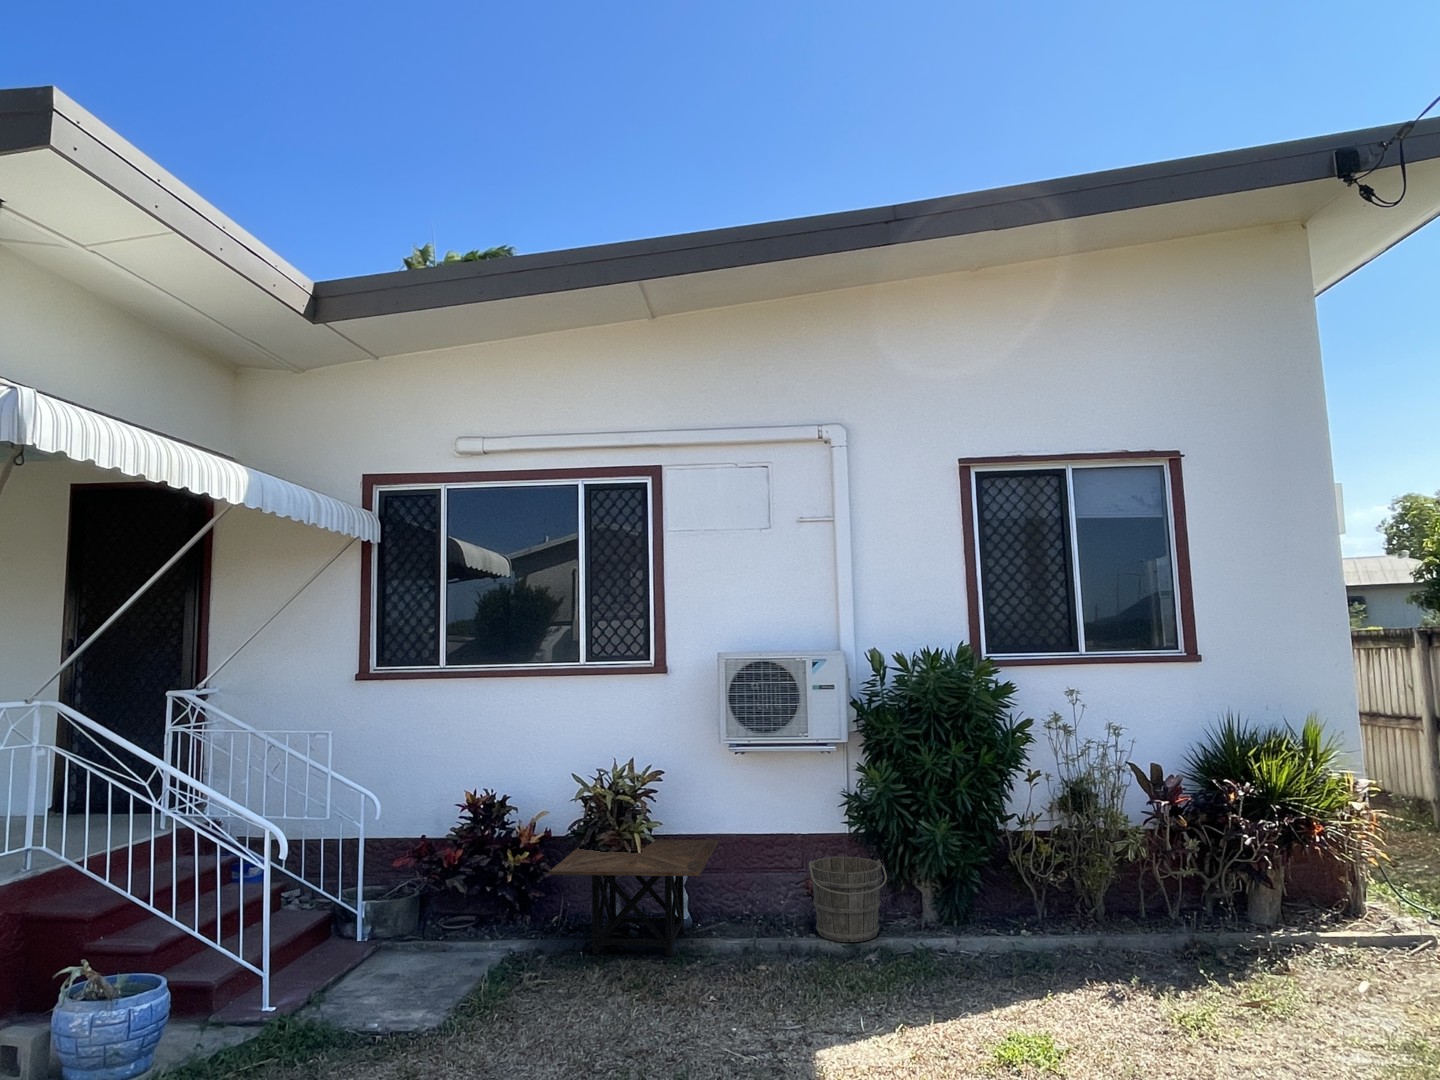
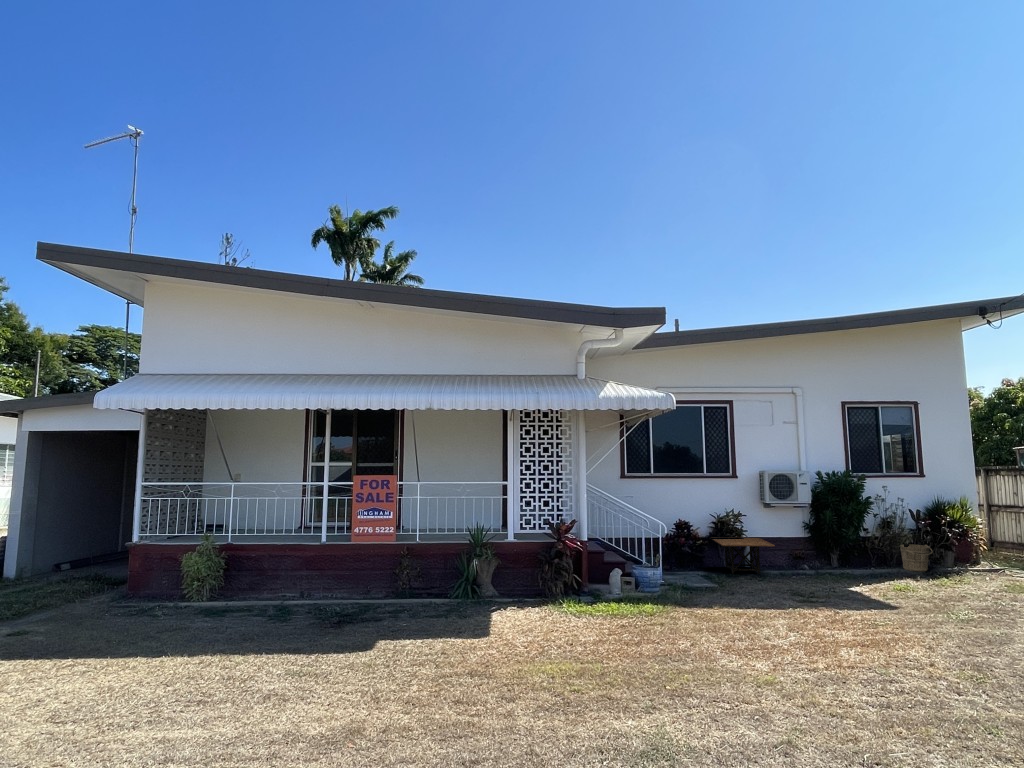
bucket: present [809,857,887,942] -> present [900,544,933,571]

